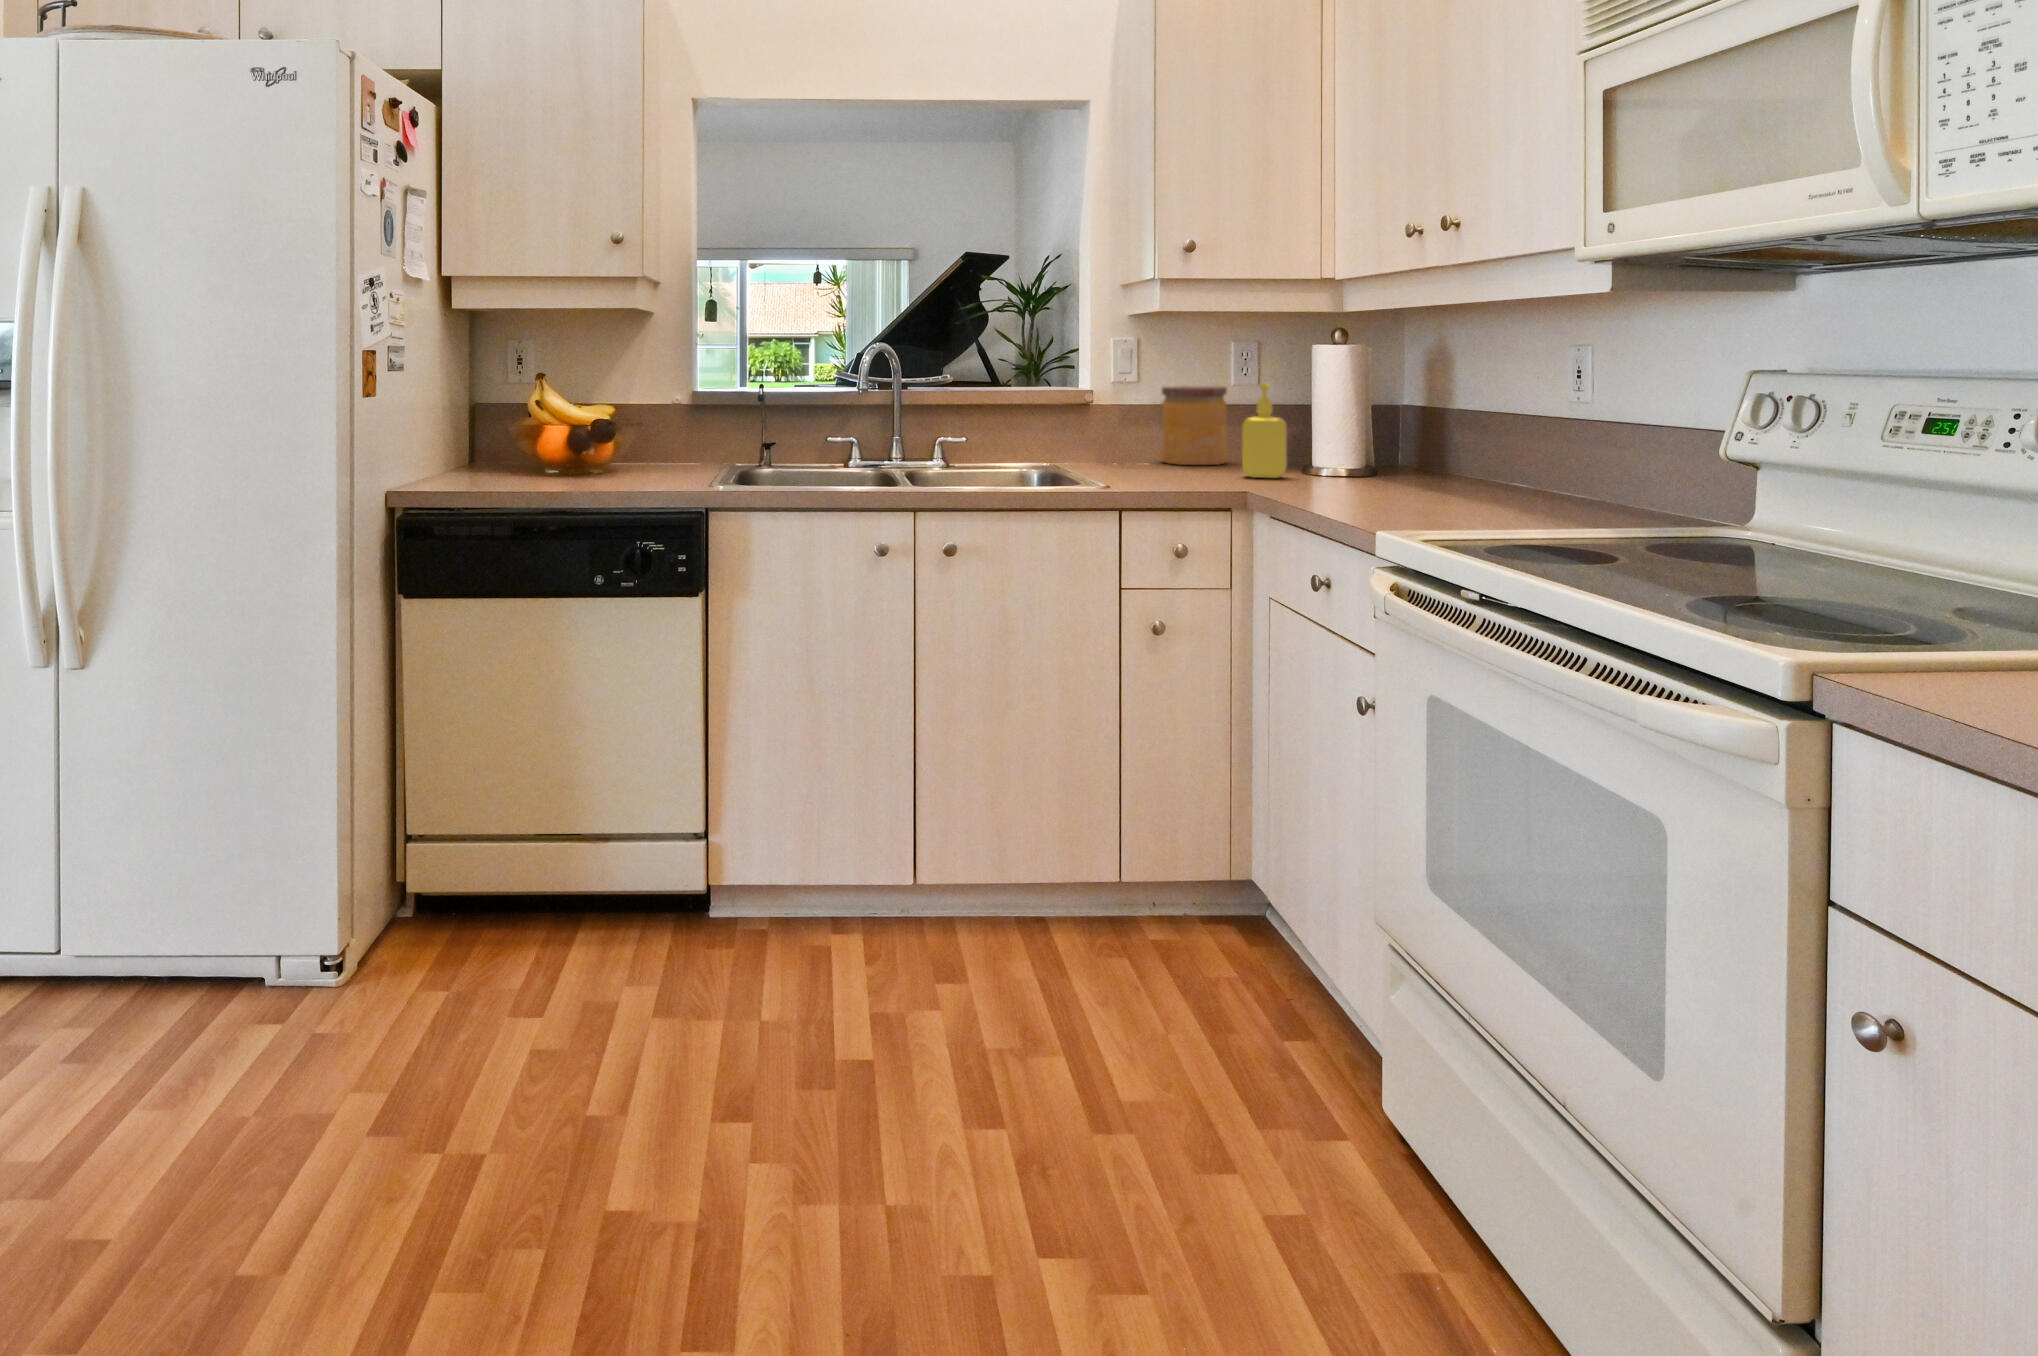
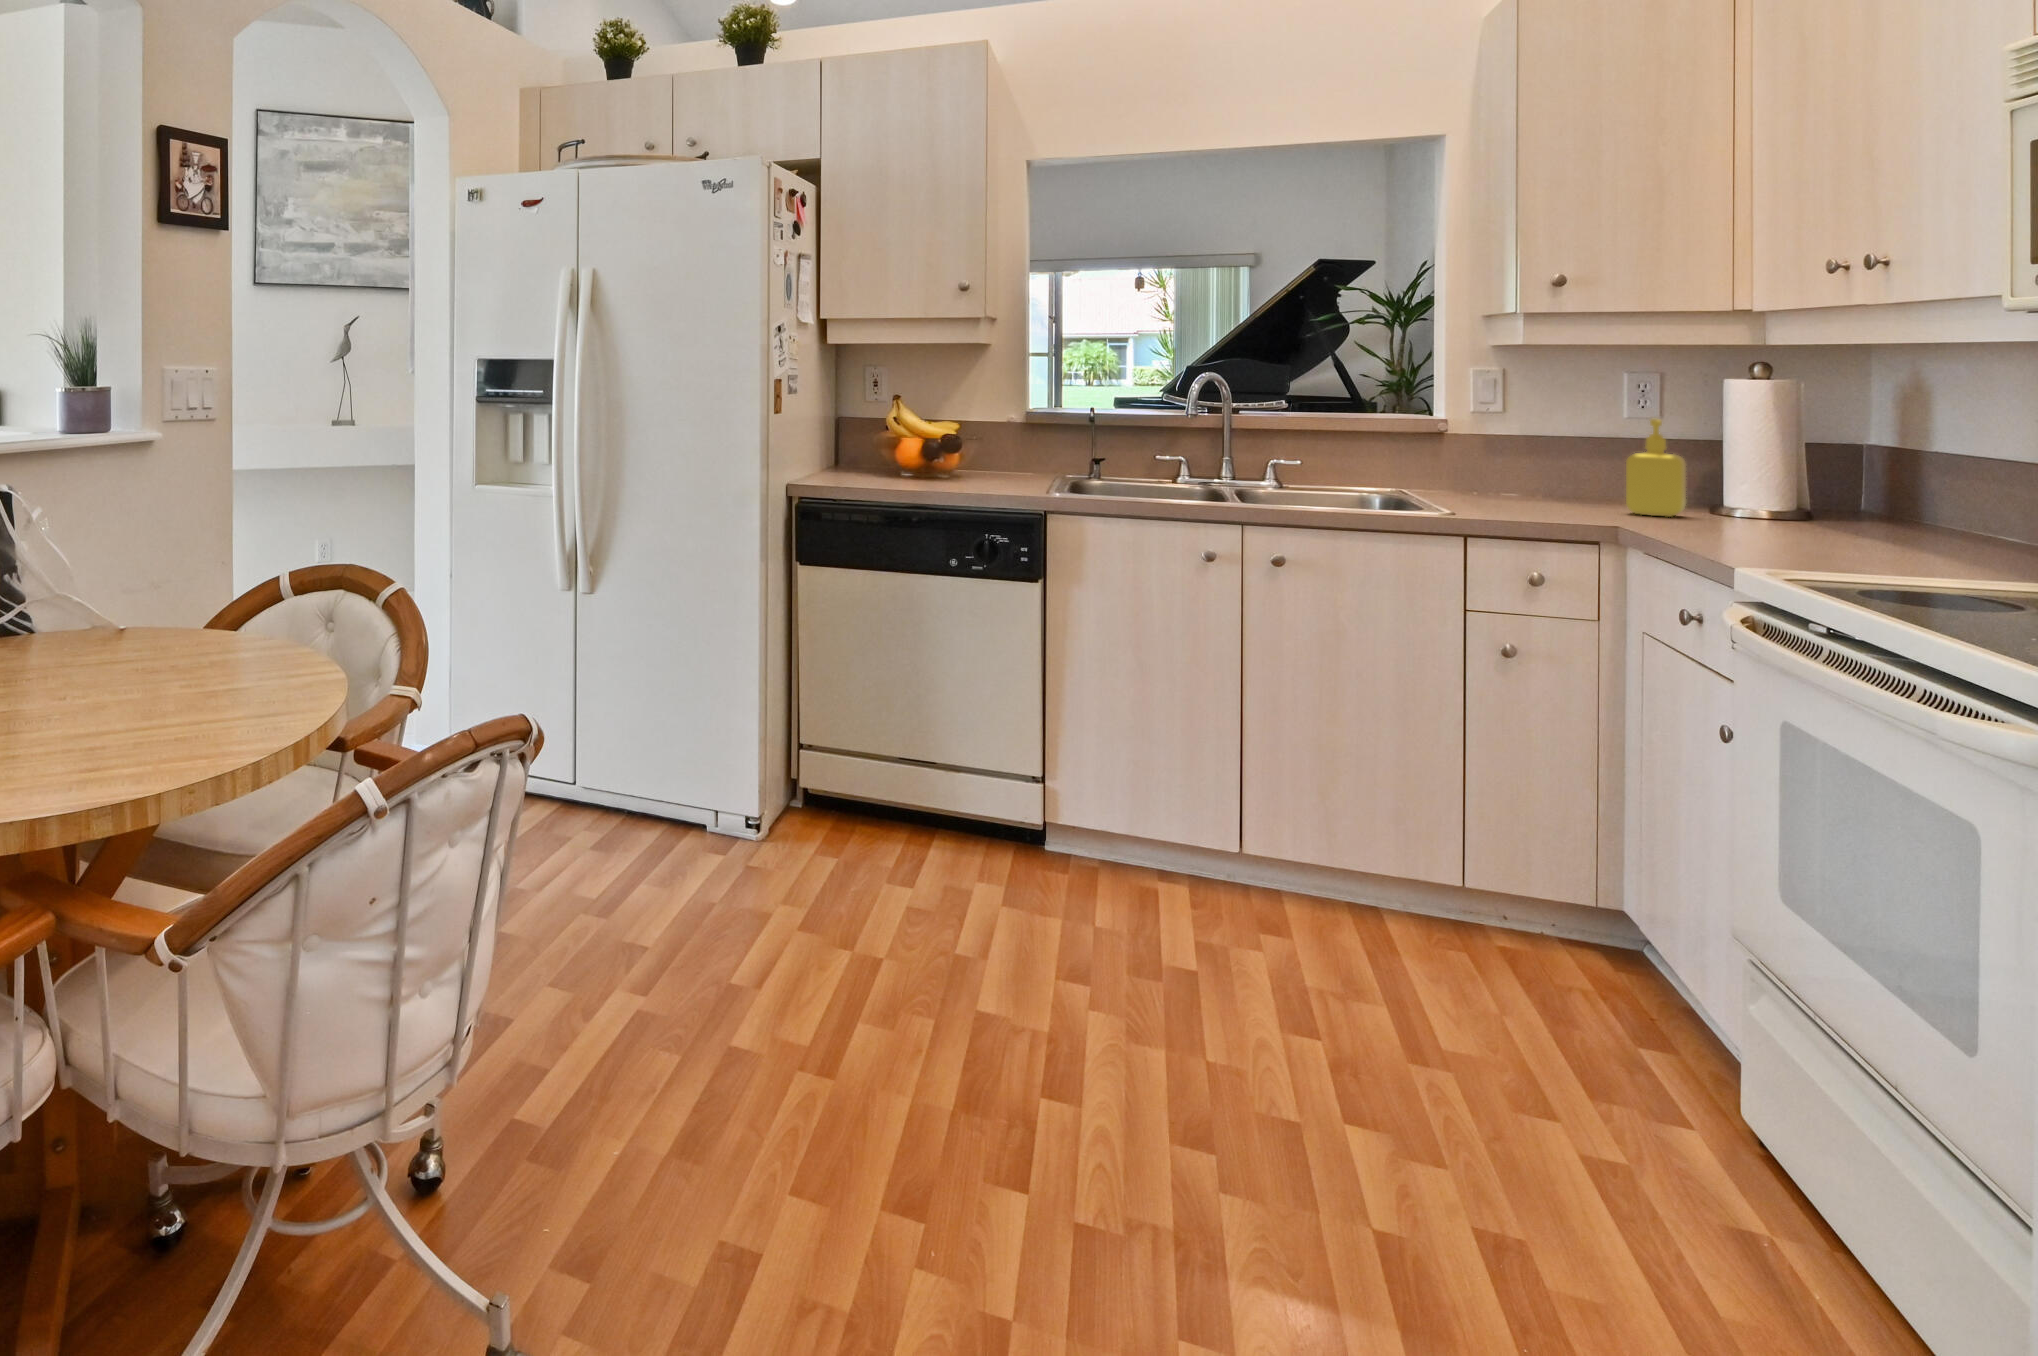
jar: present [1161,385,1227,465] -> none [1534,417,1620,500]

